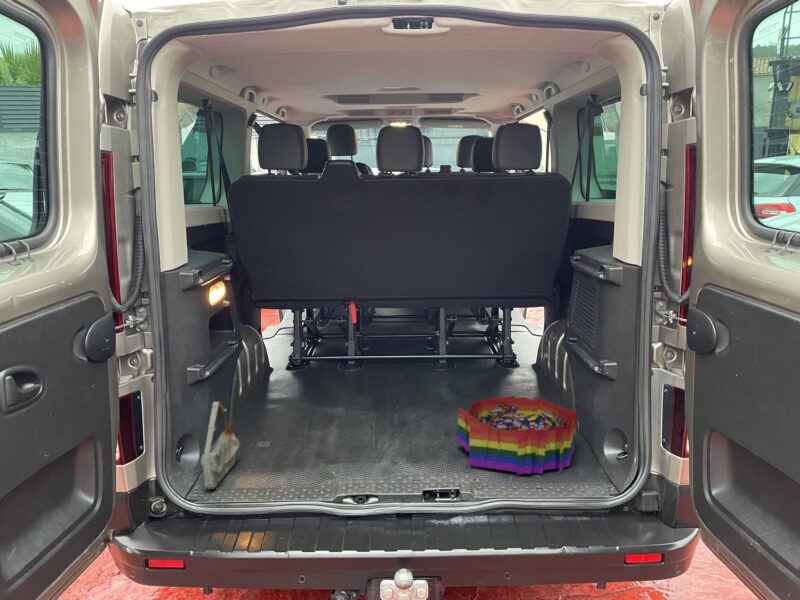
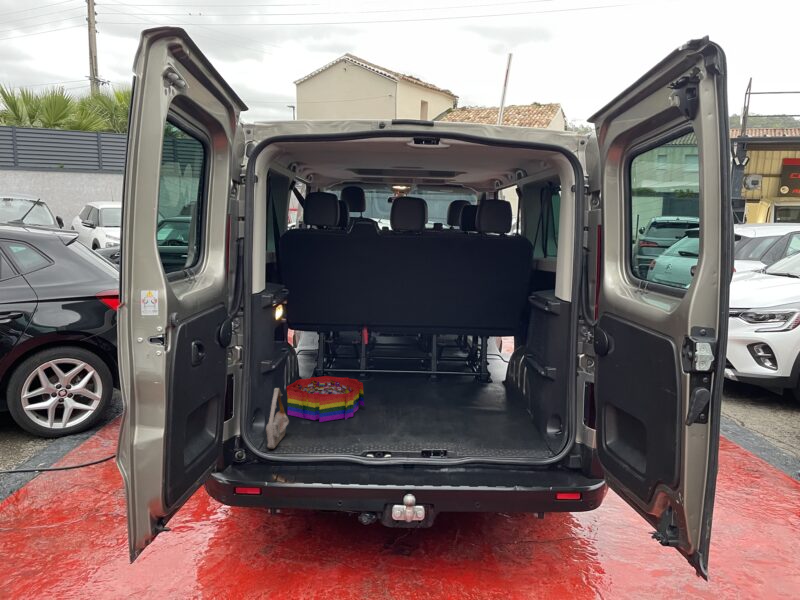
storage bin: present [456,396,577,474] -> present [287,376,364,422]

